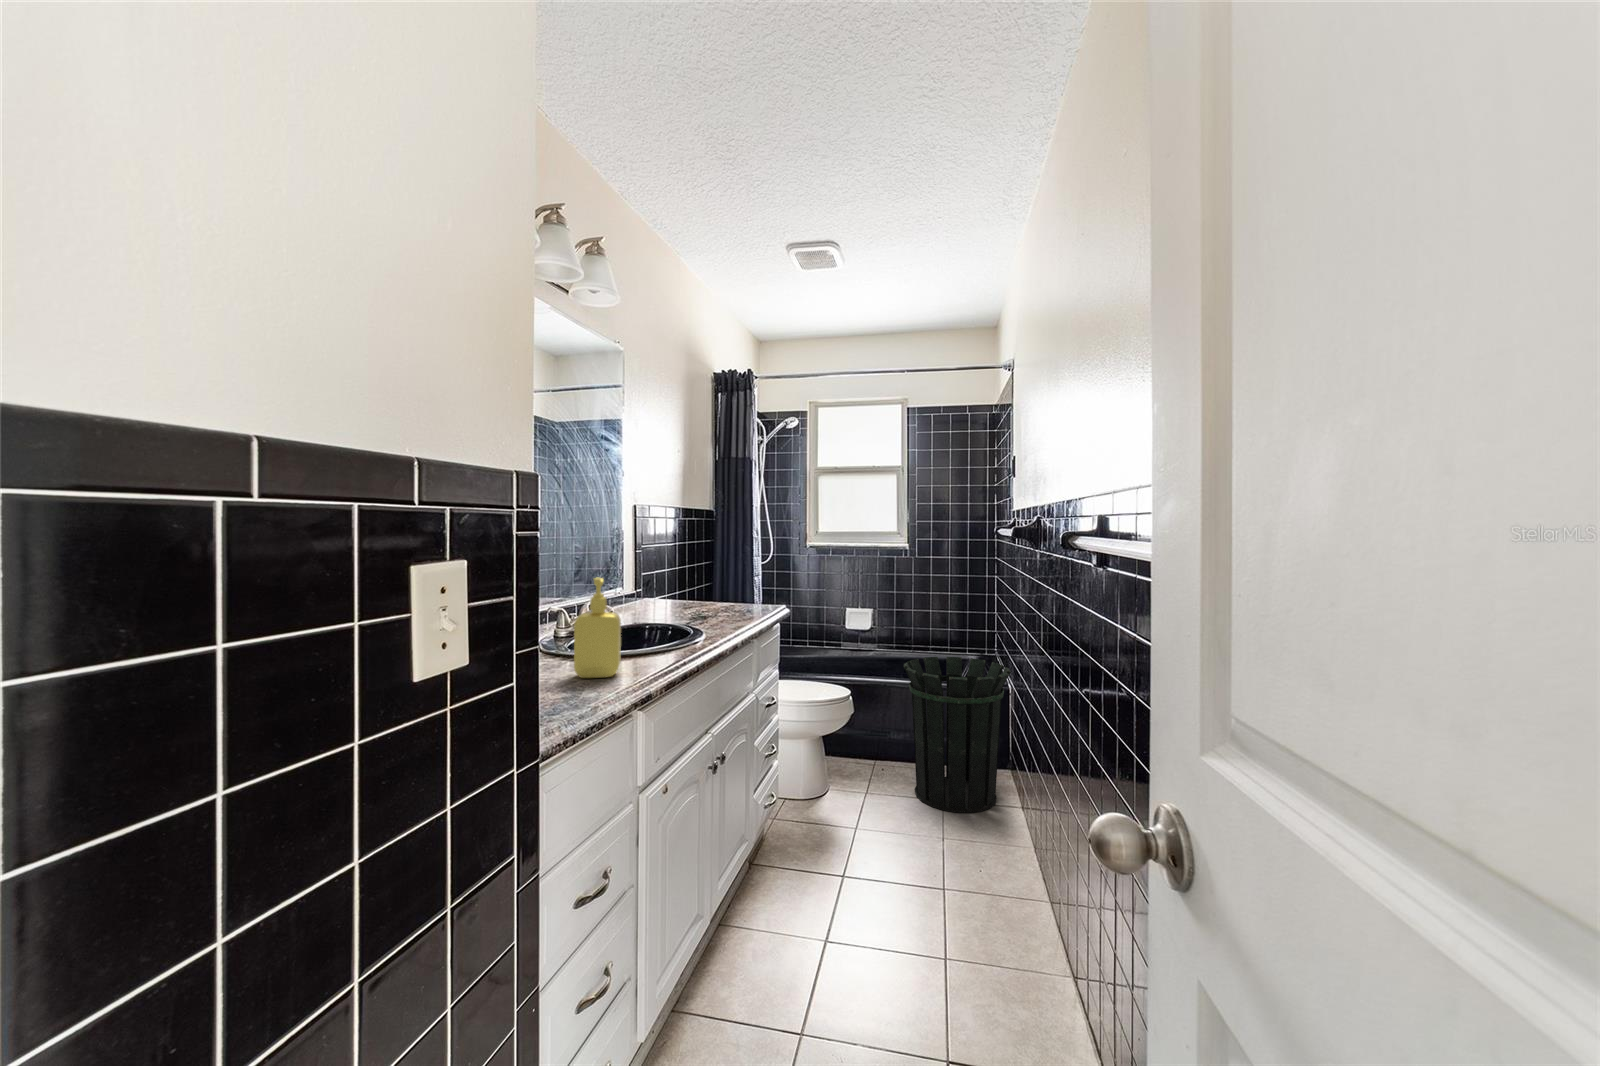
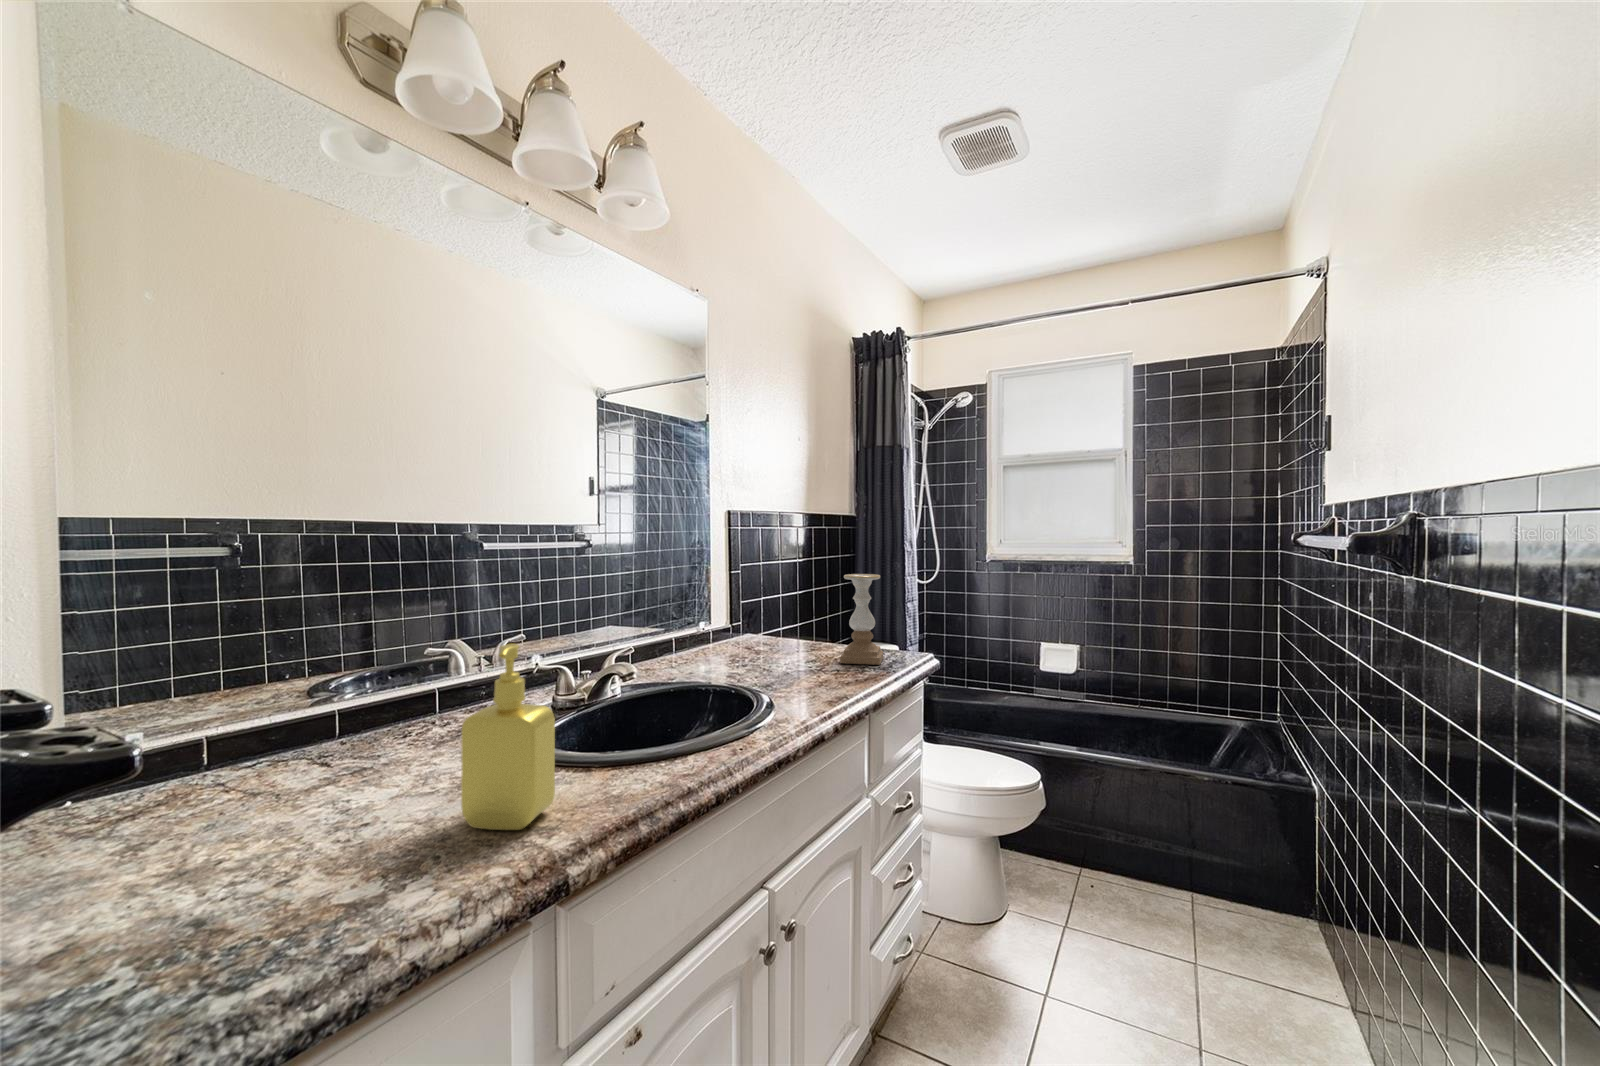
candle holder: none [726,552,753,614] -> present [840,574,883,665]
waste bin: present [904,657,1010,813] -> none [1124,732,1322,1006]

